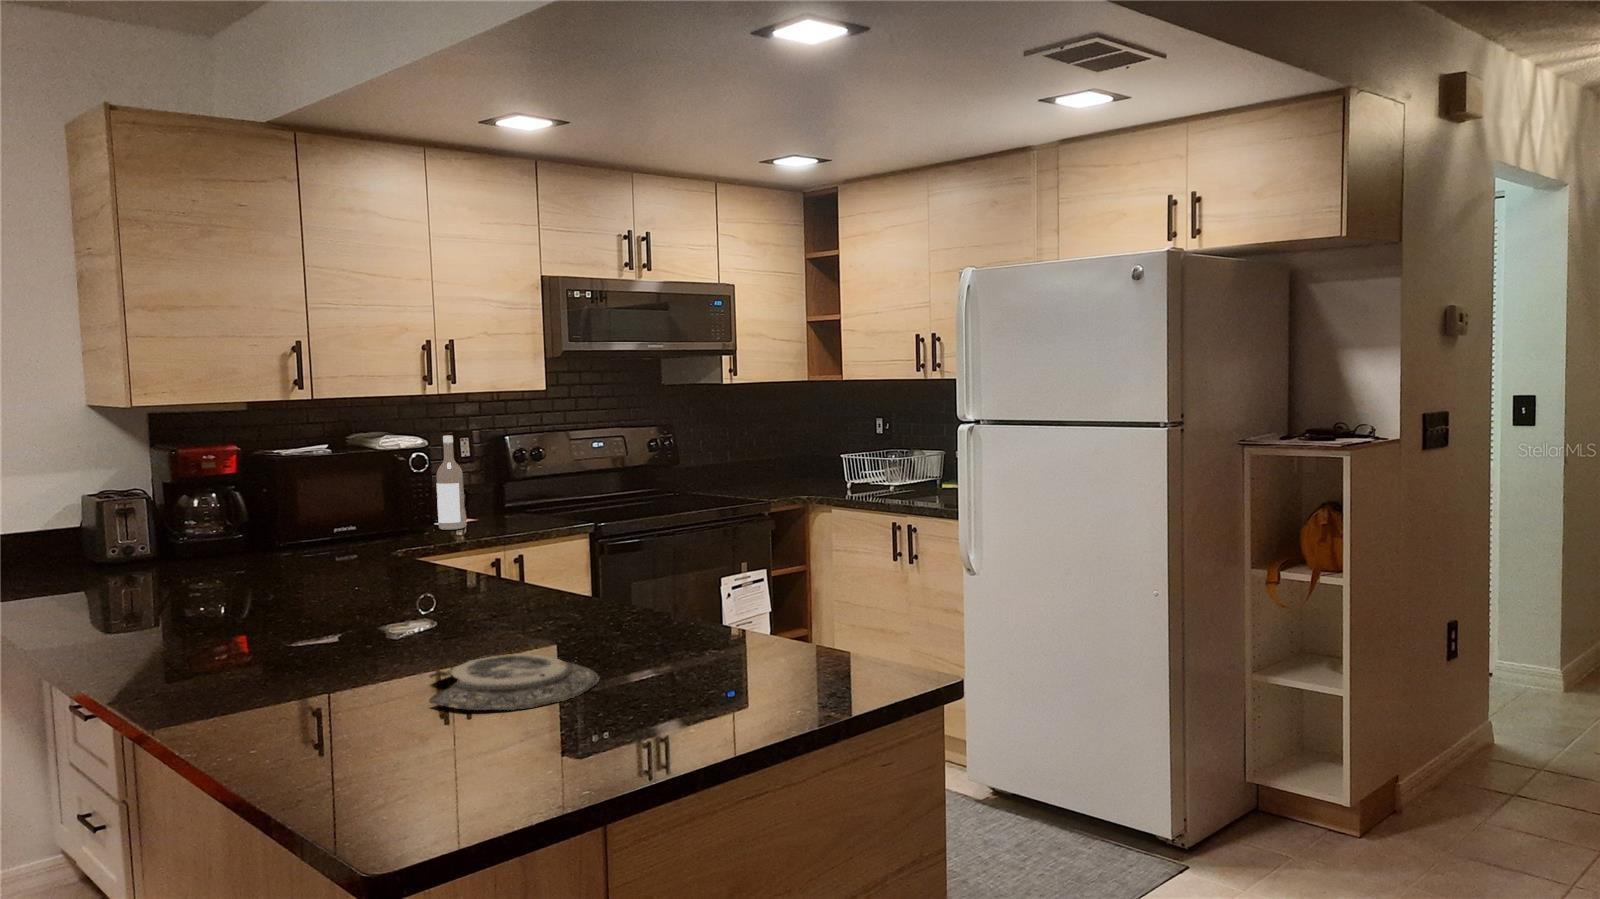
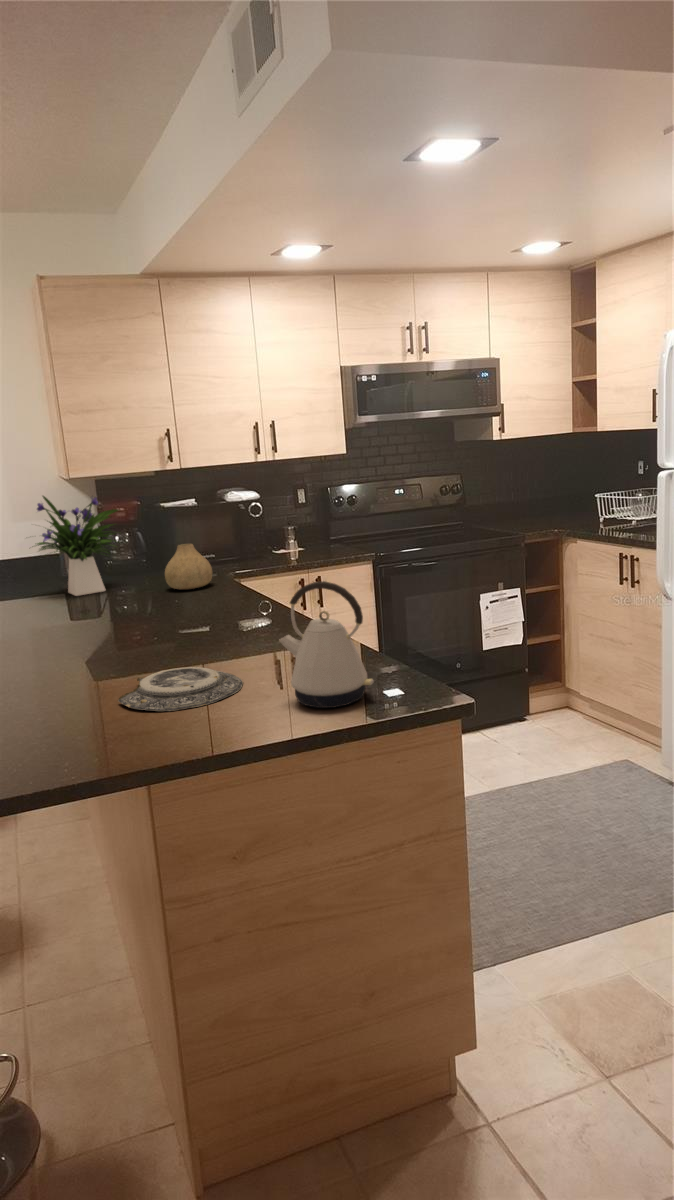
flower arrangement: none [71,428,237,585] -> present [37,496,119,596]
wine bottle: present [437,436,465,530] -> none [270,489,291,557]
vase: none [314,505,387,571] -> present [165,544,212,589]
kettle: none [675,524,801,689] -> present [279,581,374,708]

